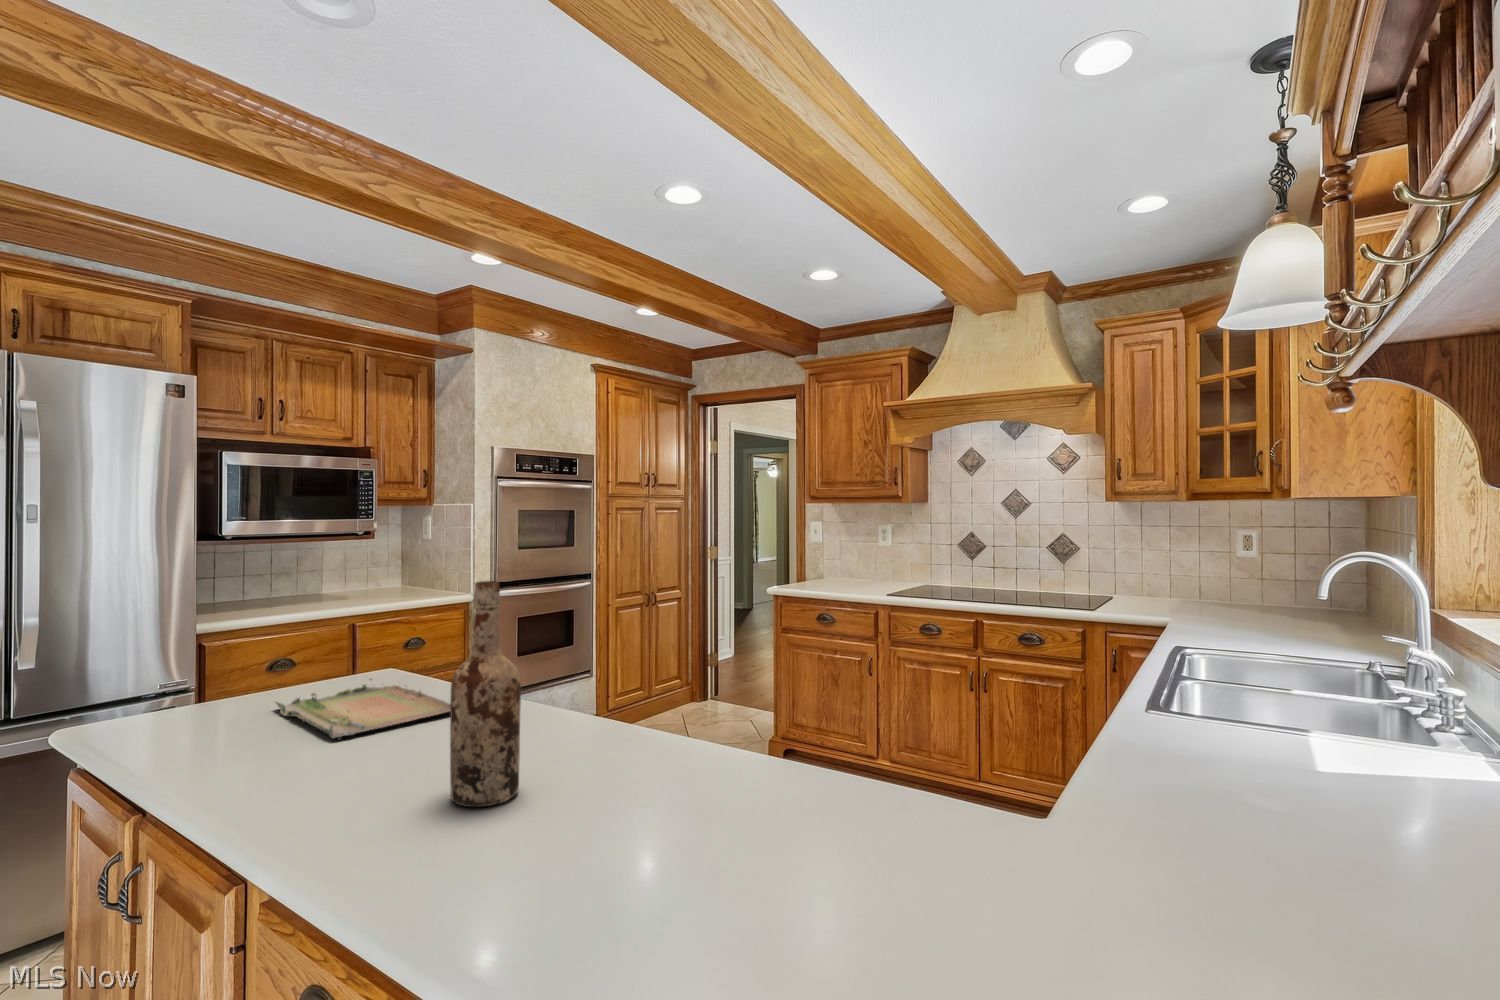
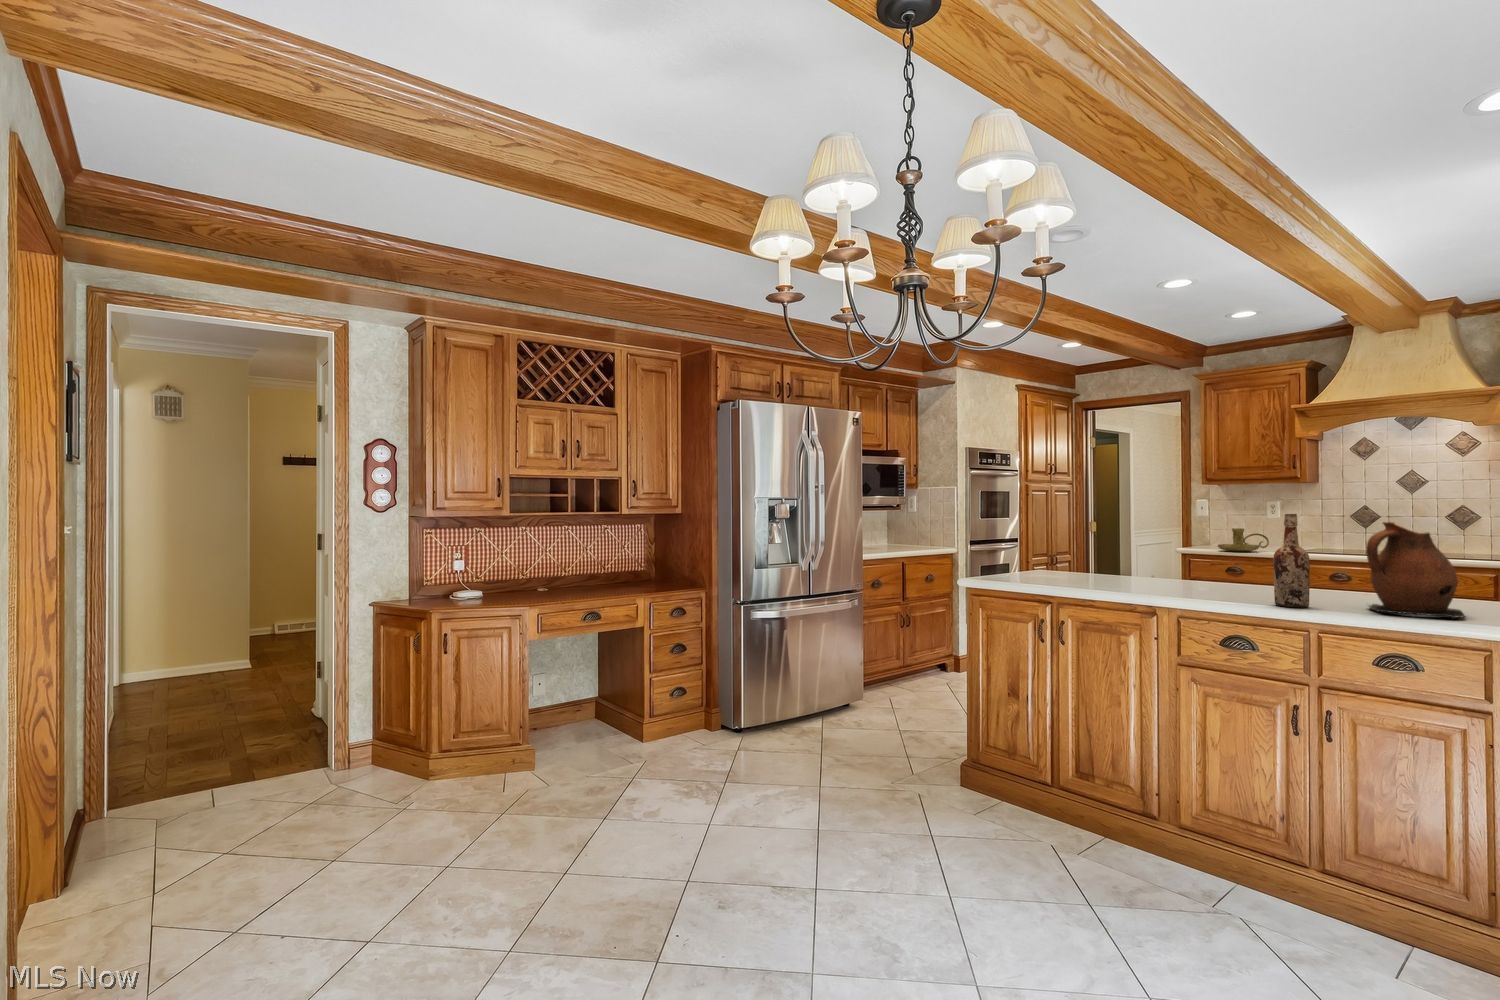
candle holder: none [803,560,860,591] -> present [1218,528,1269,552]
ceramic pitcher: none [581,607,786,873] -> present [1366,522,1465,618]
tray: present [276,679,450,739] -> none [1076,574,1185,593]

